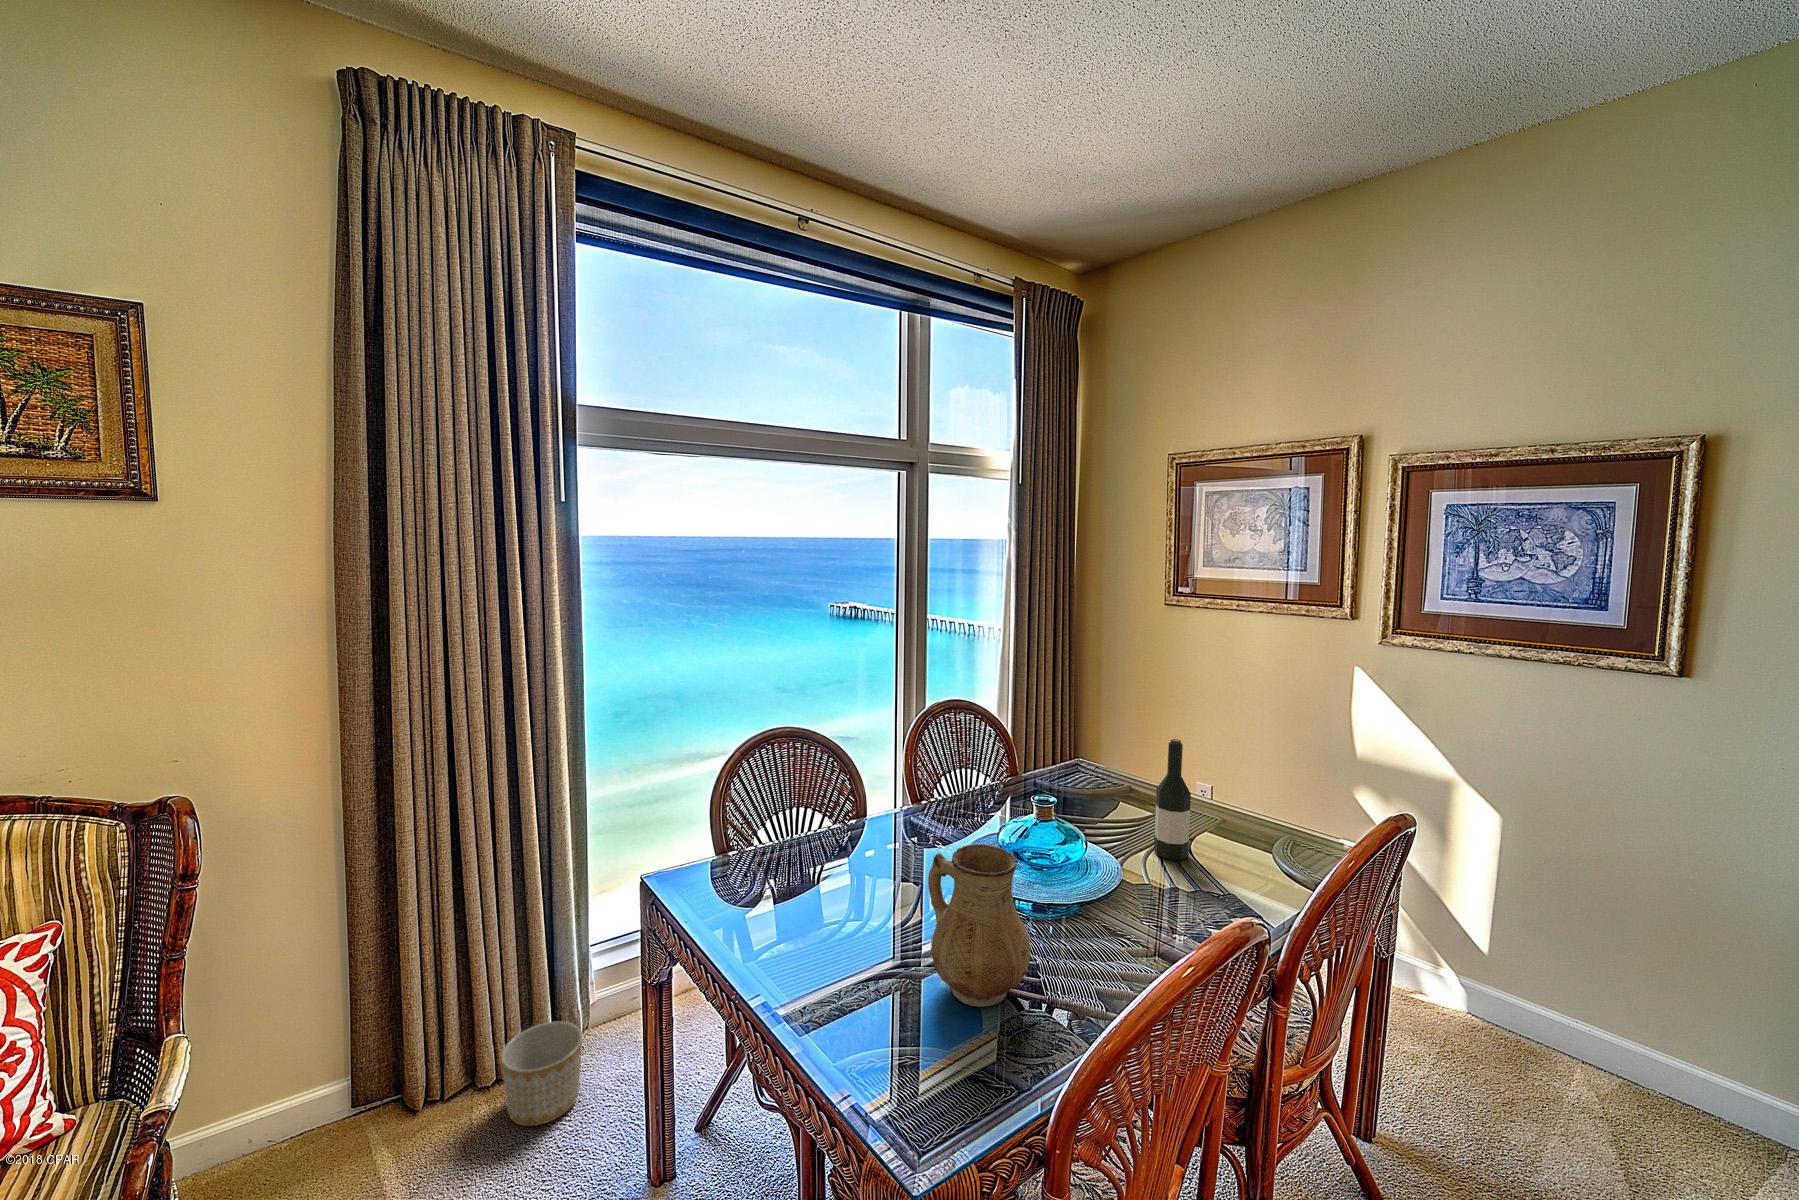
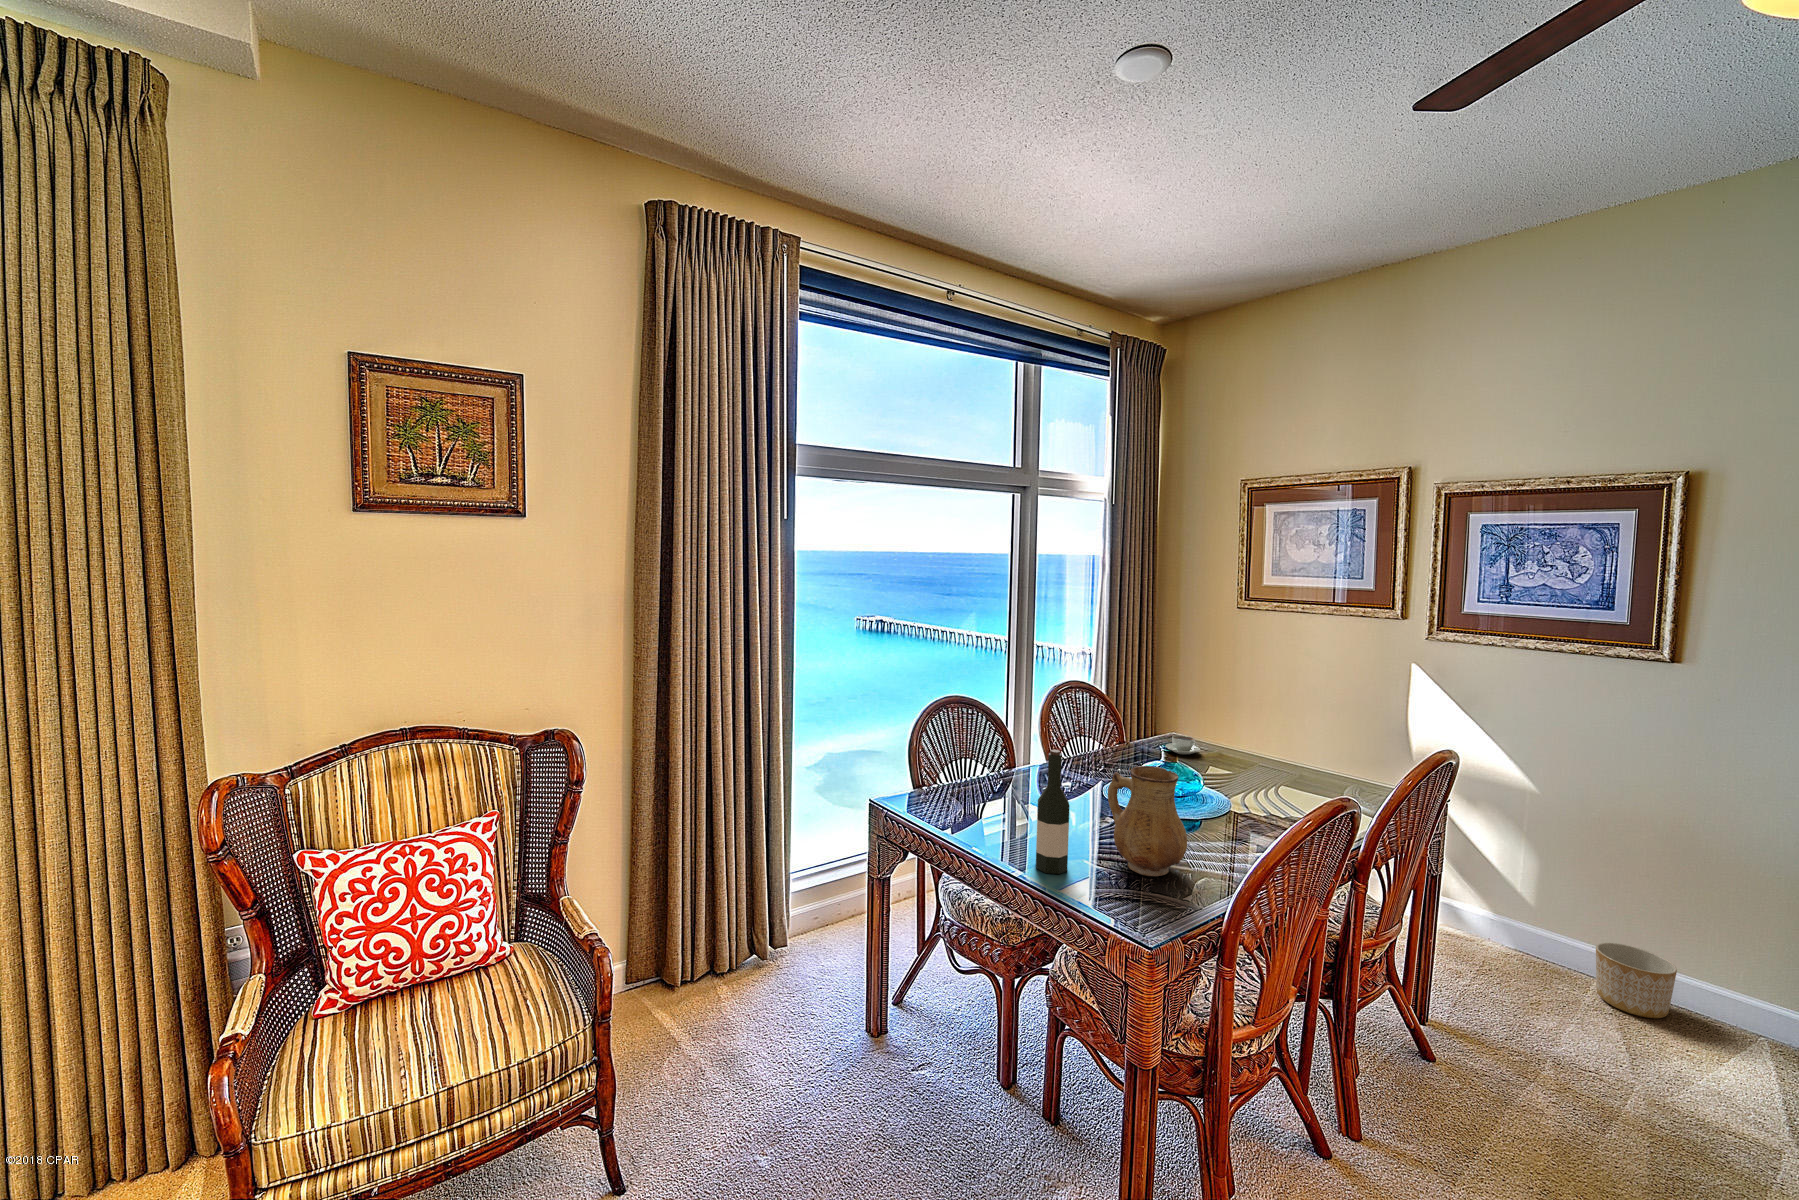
wine bottle: present [1154,739,1191,860] -> present [1036,750,1070,874]
coffee cup: none [1066,764,1107,789] -> present [1166,735,1200,754]
planter: present [501,1022,582,1126] -> present [1596,943,1677,1018]

